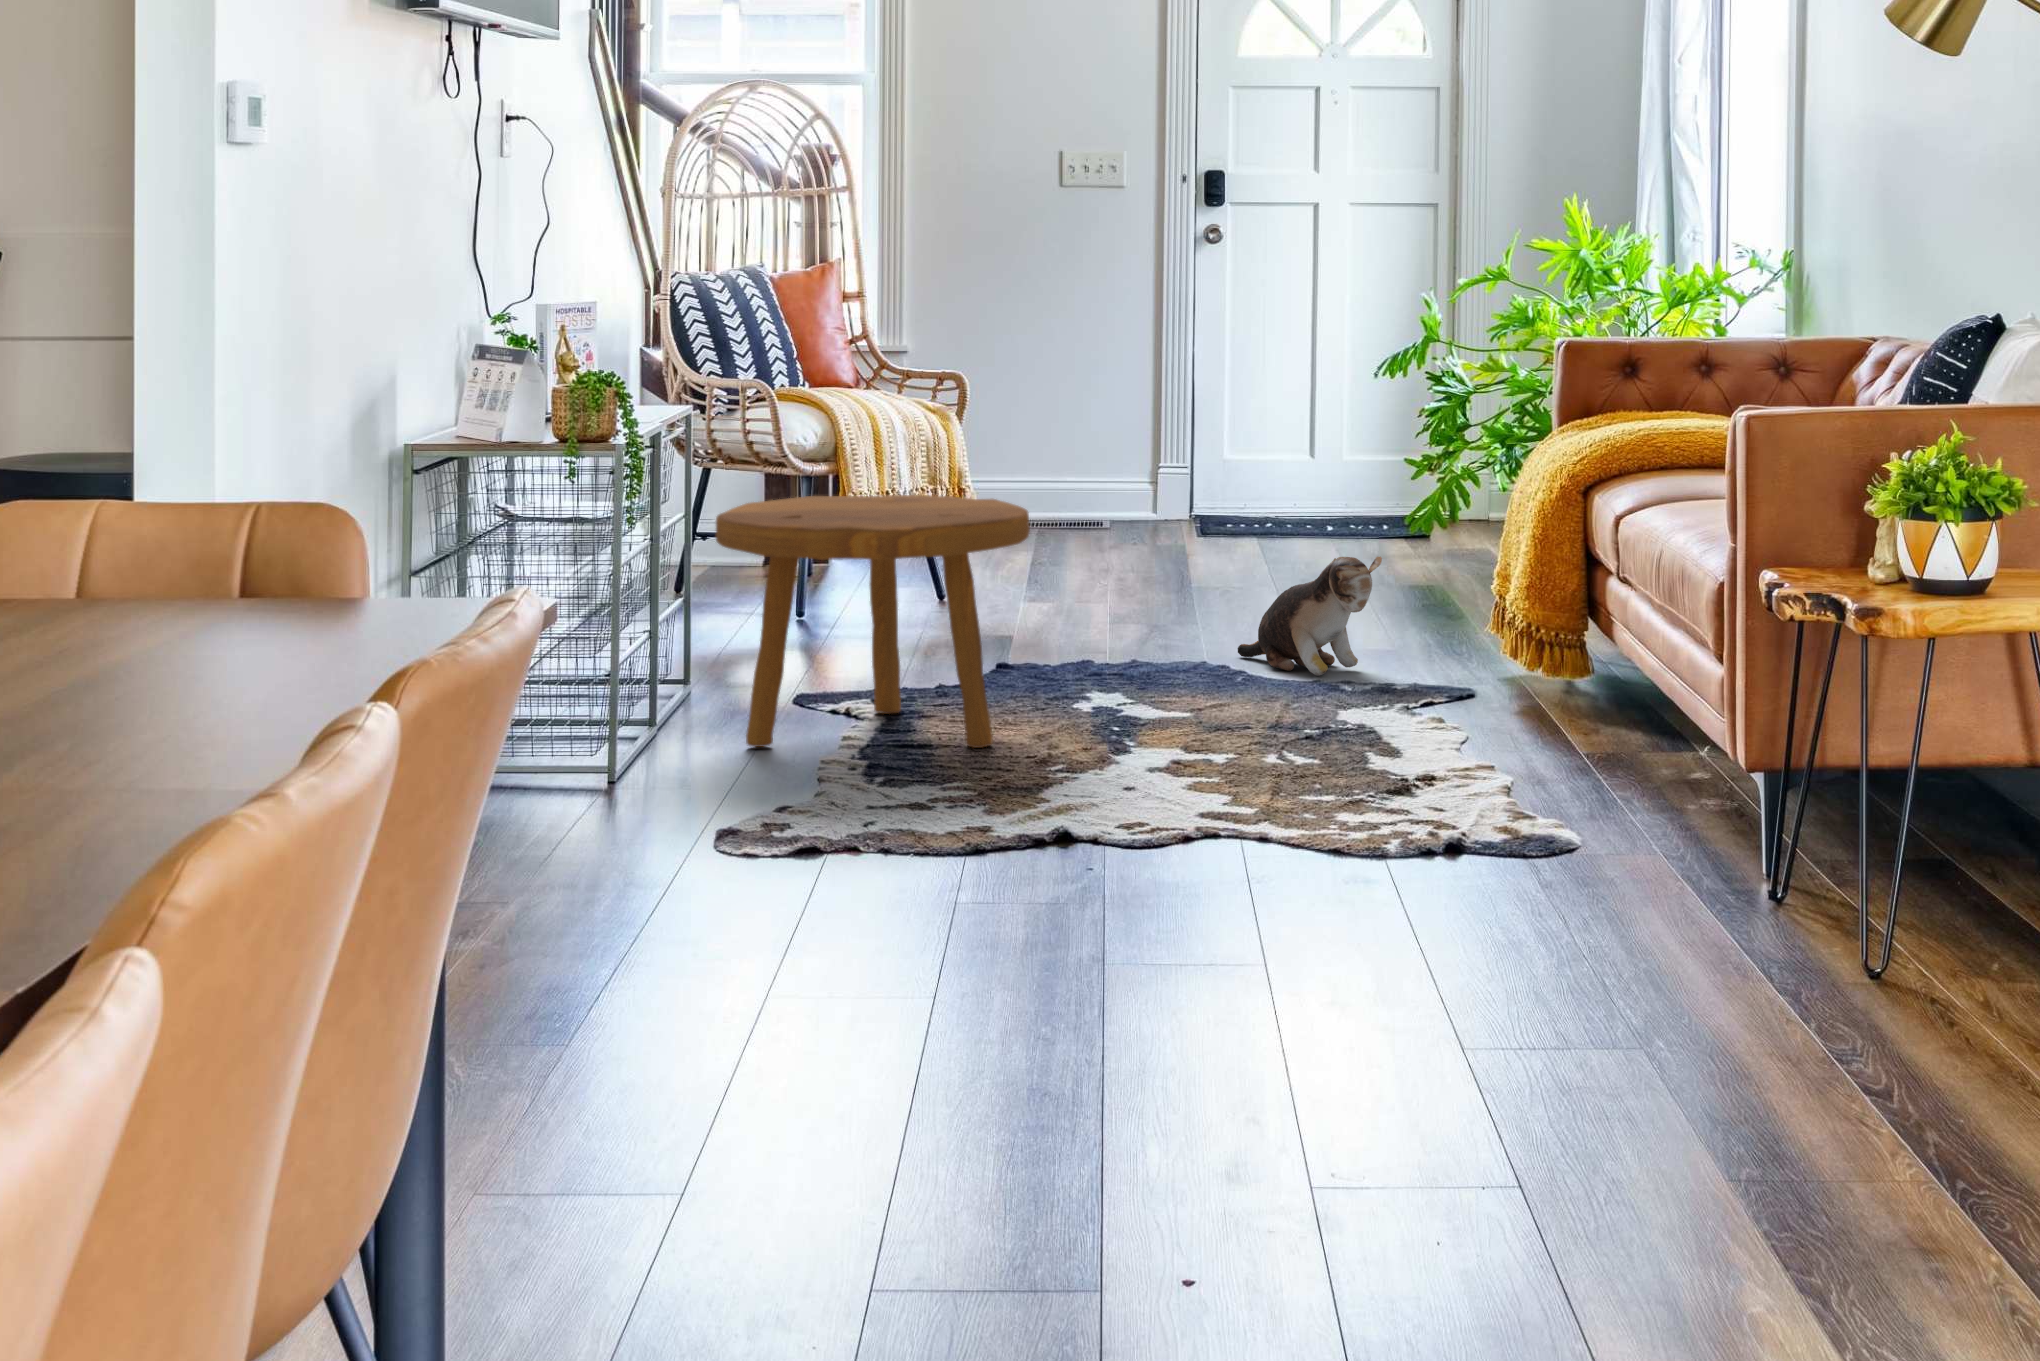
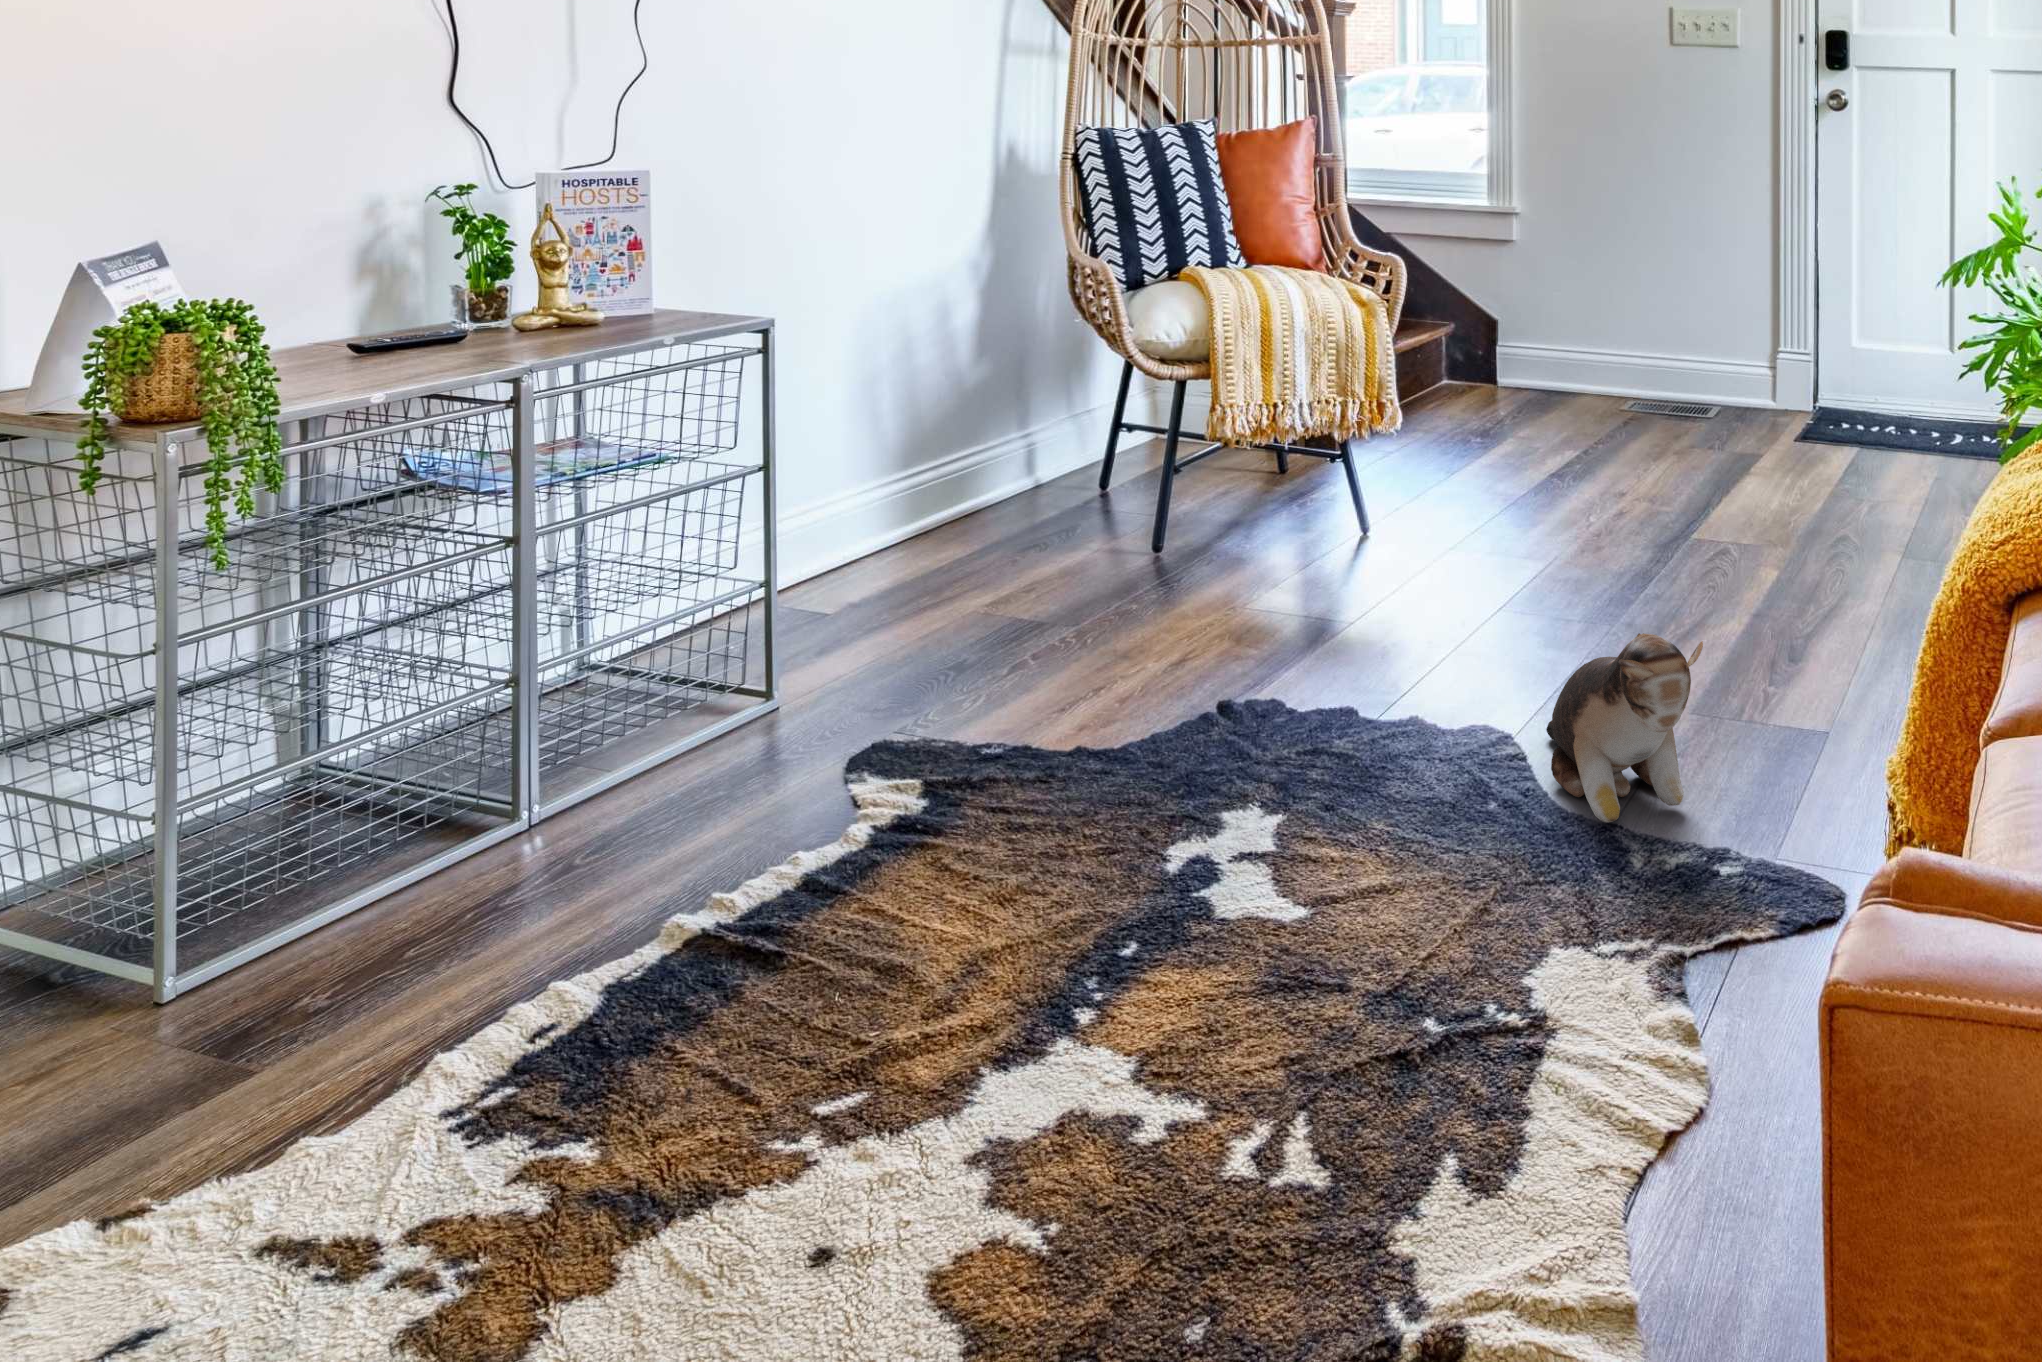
footstool: present [716,495,1030,748] -> none [395,495,983,1030]

